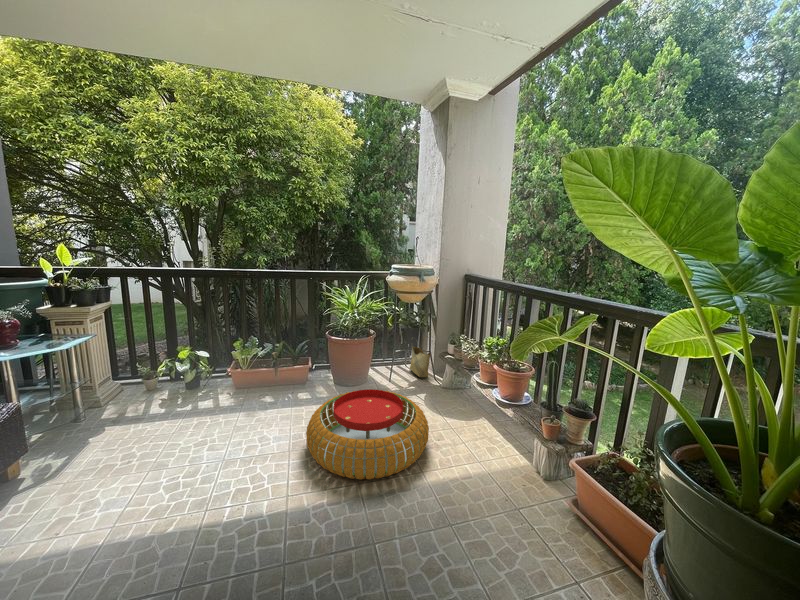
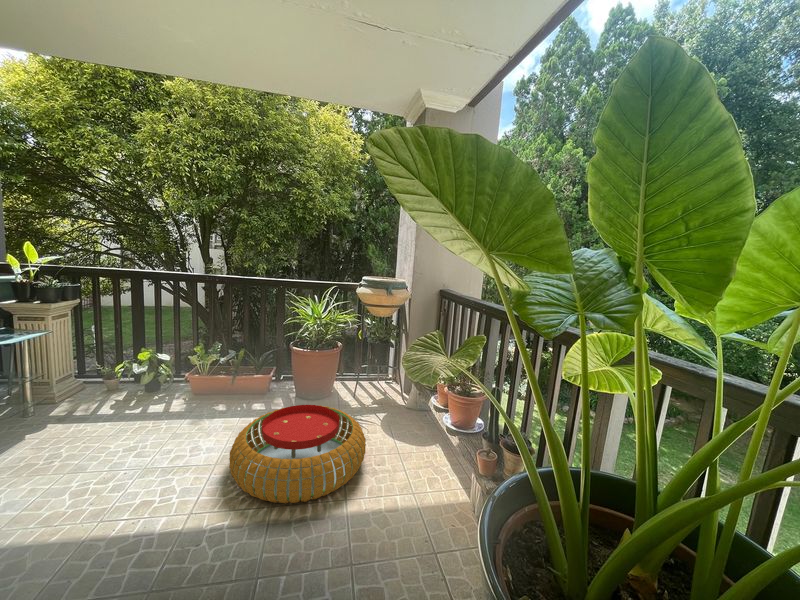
woven basket: present [410,347,431,377] -> none [380,353,401,397]

